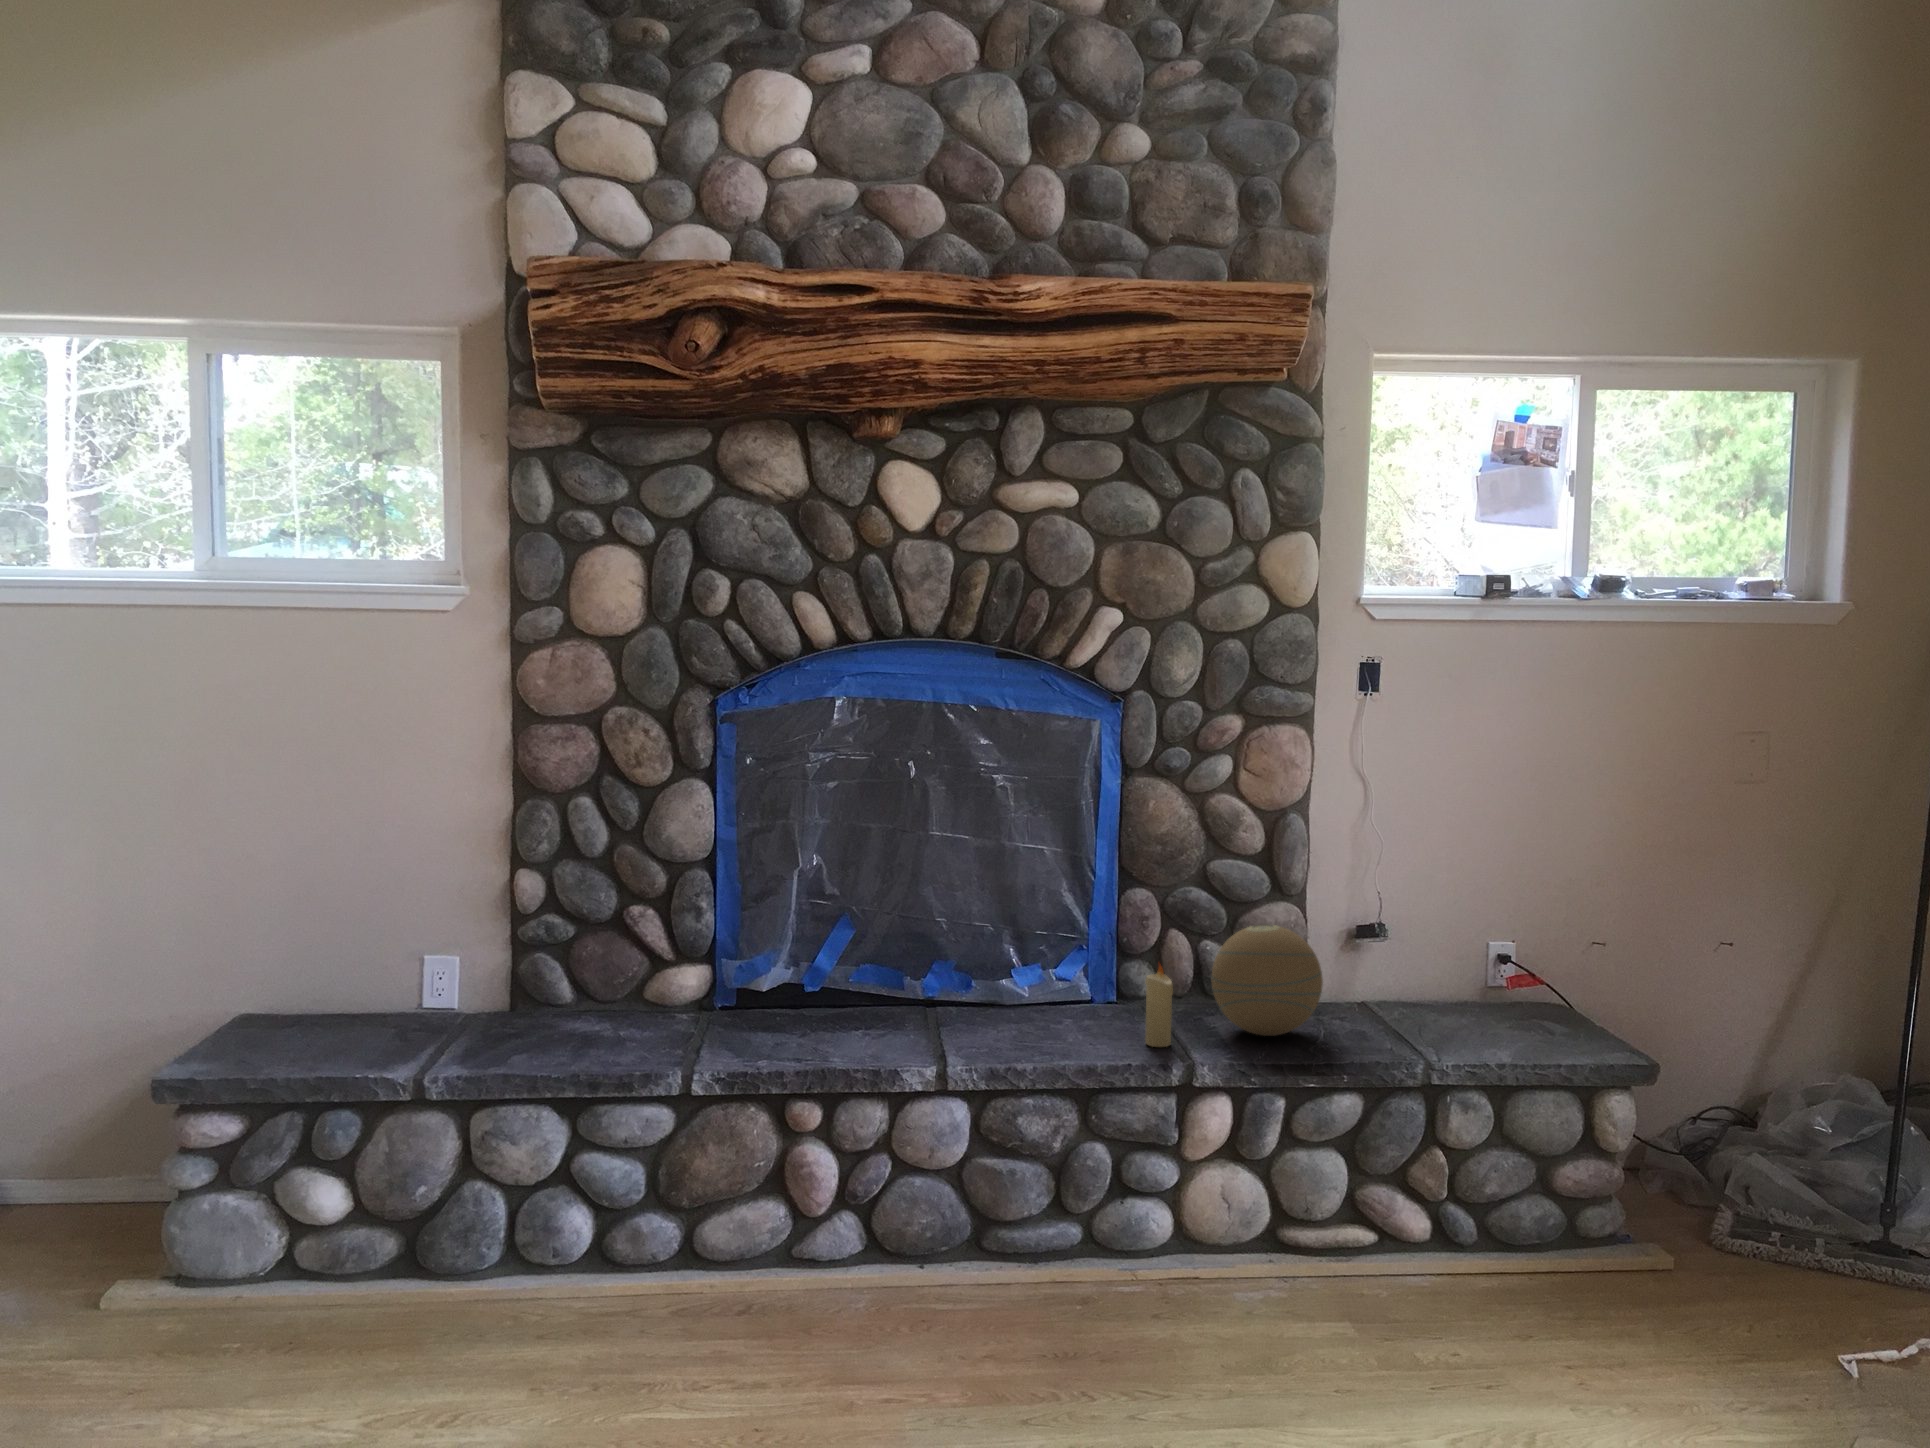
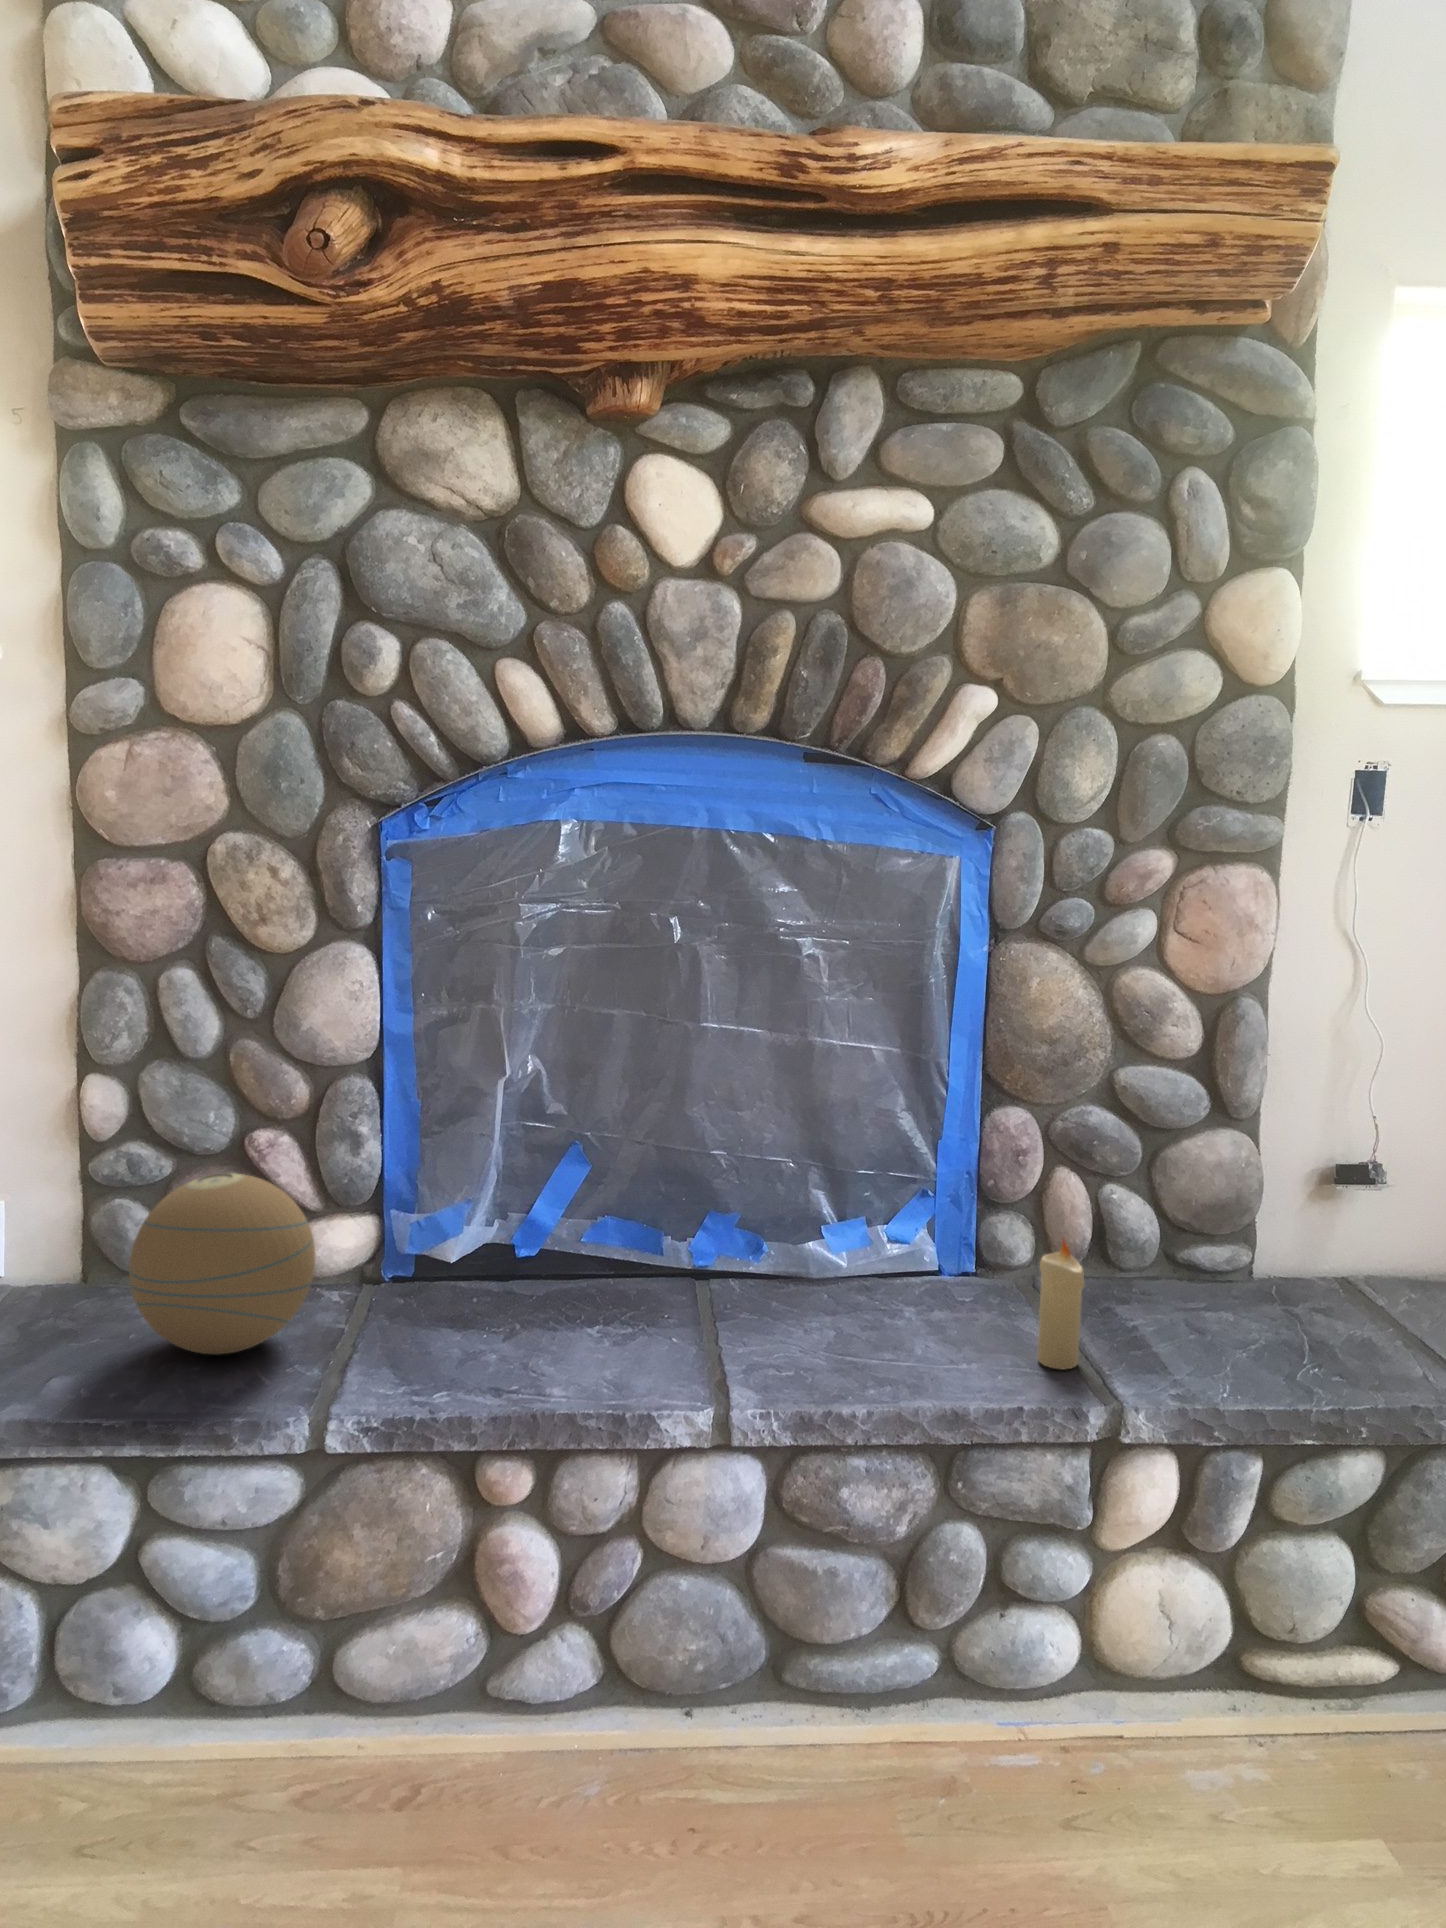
decorative orb: present [1211,924,1323,1036] -> present [129,1173,315,1354]

